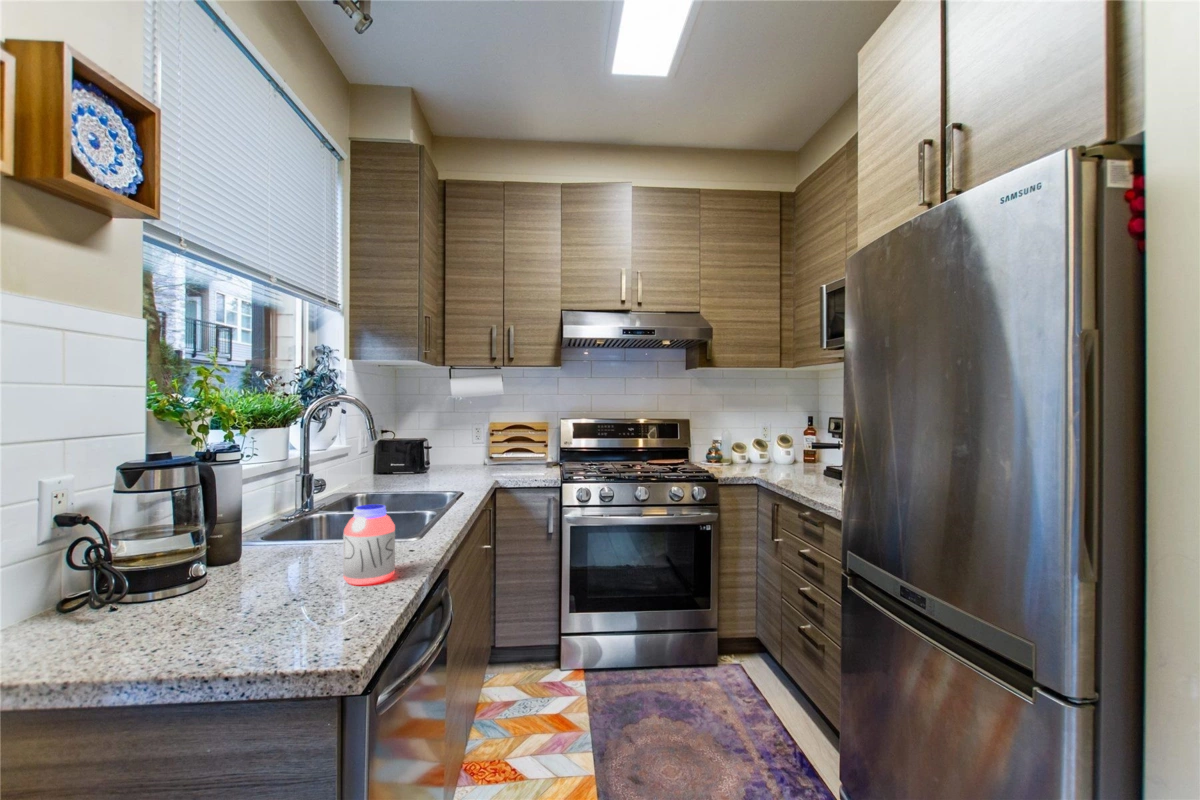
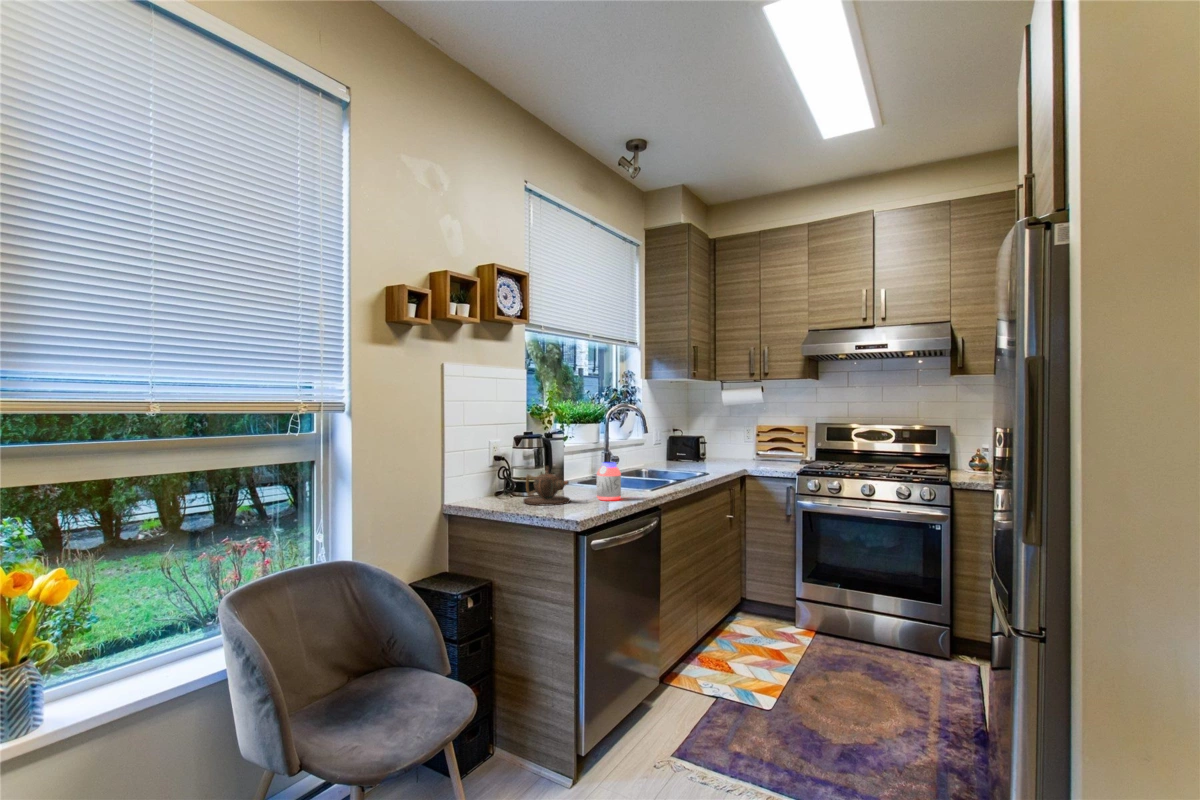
teapot: none [157,532,289,638] -> present [523,466,570,506]

